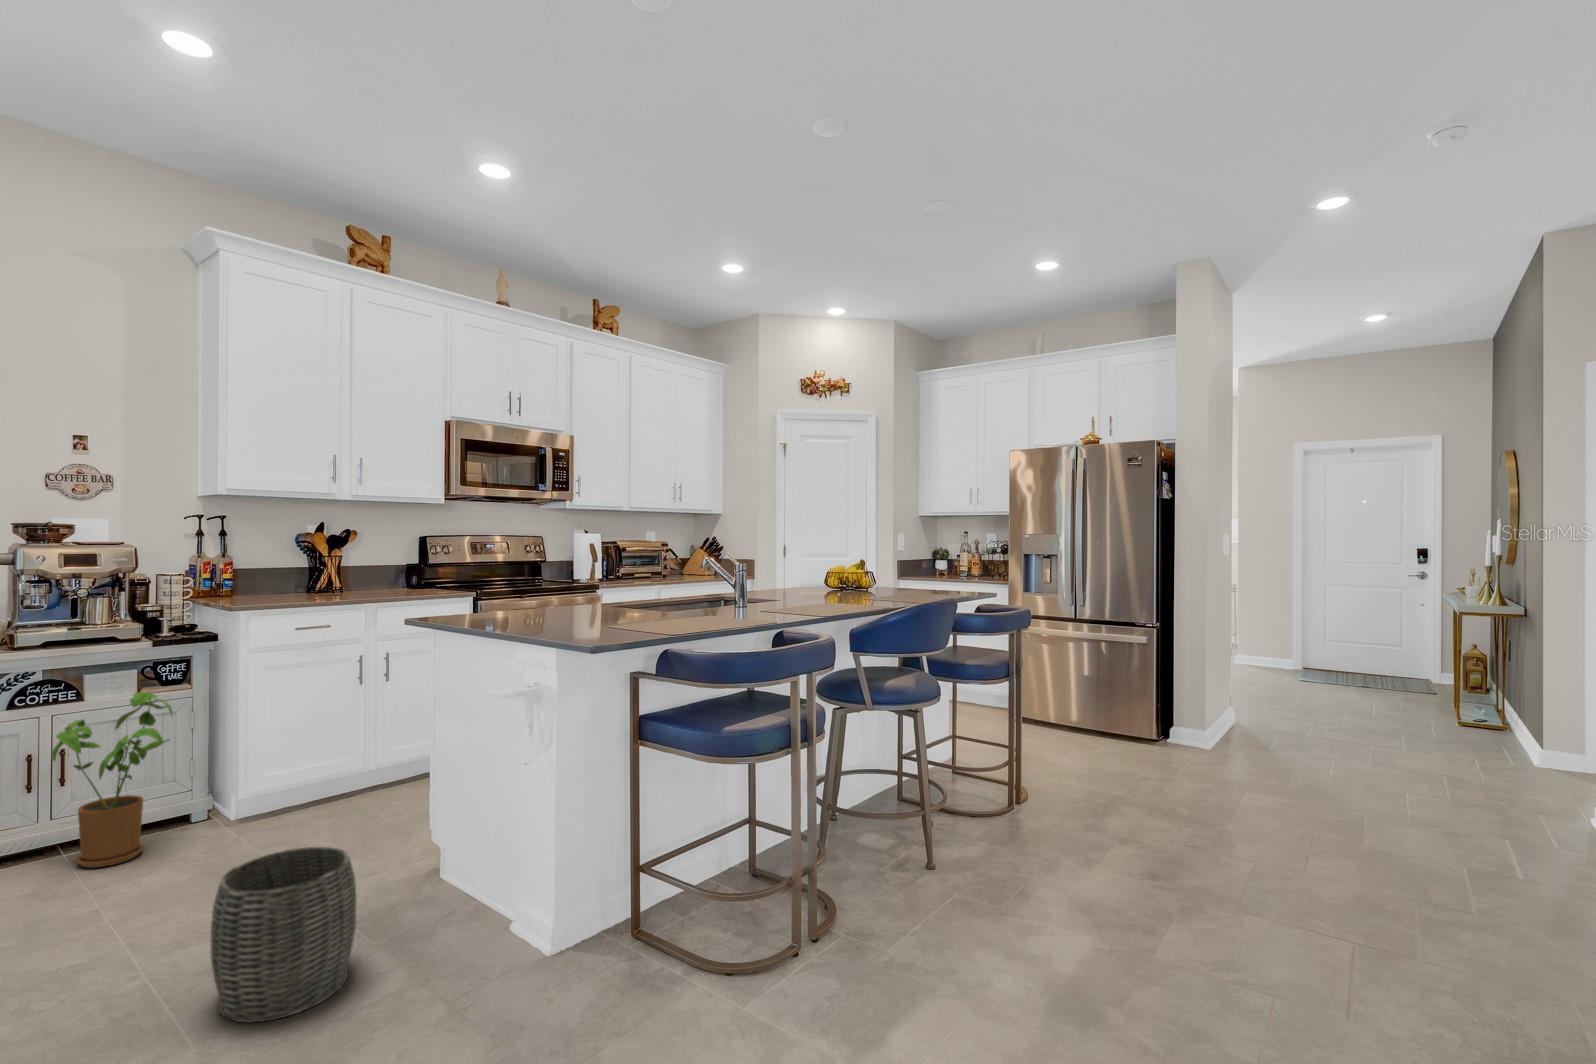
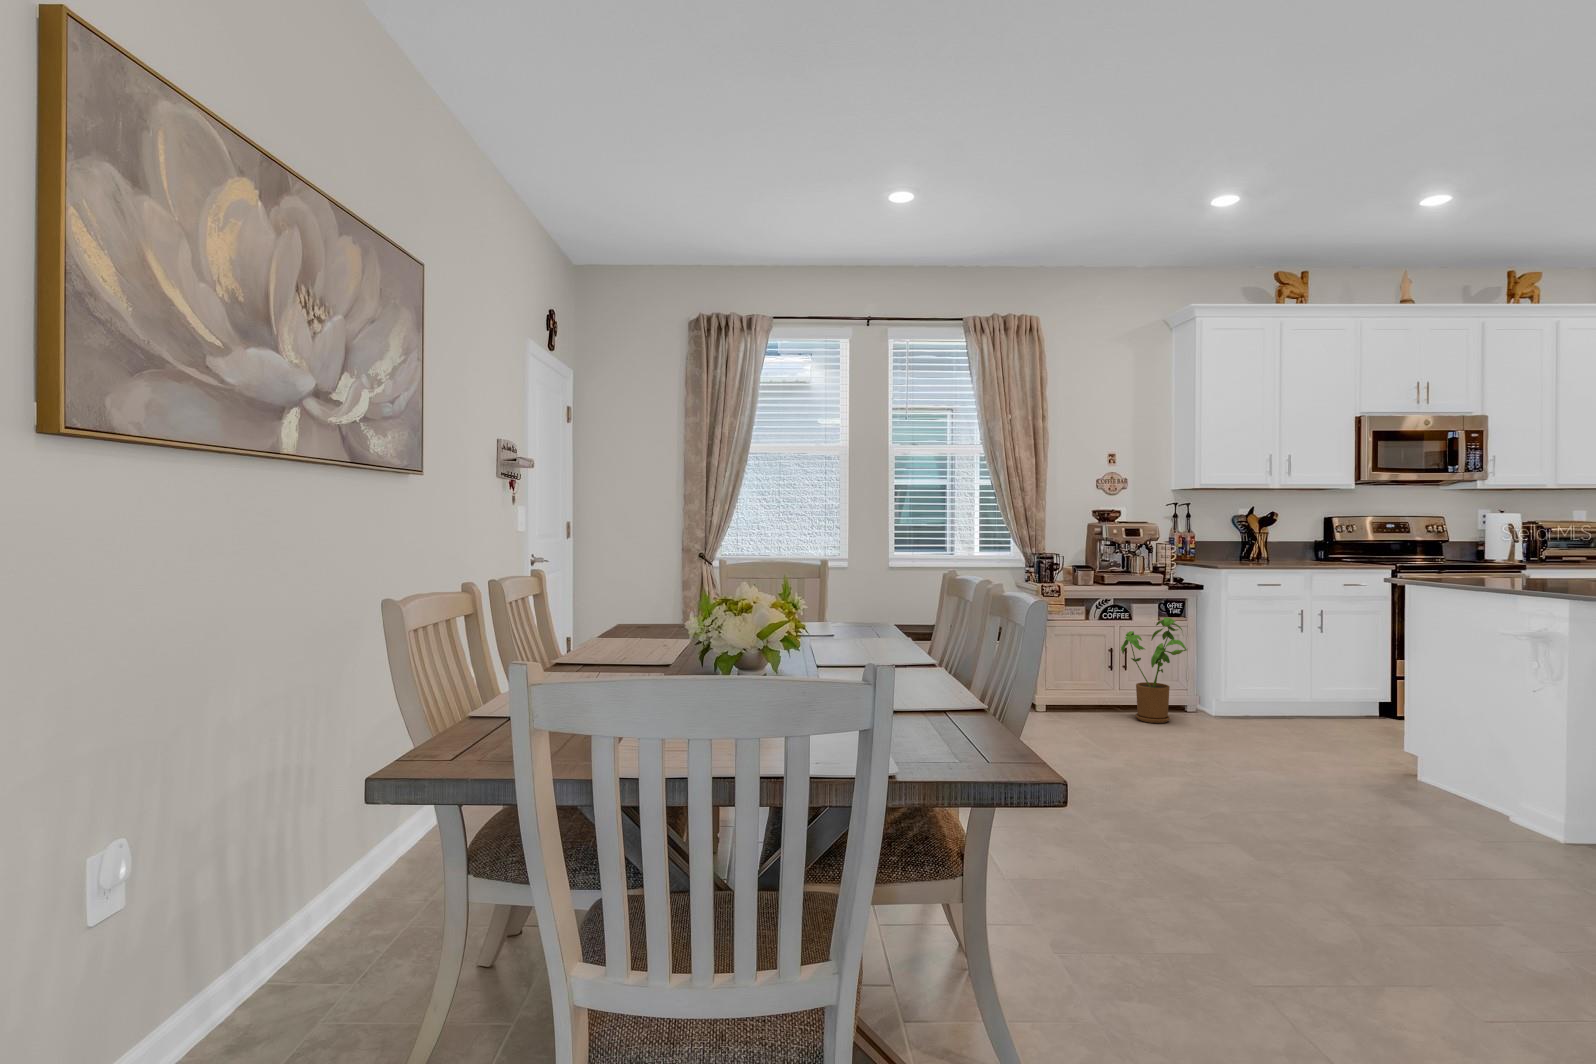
woven basket: present [211,847,356,1022] -> none [1281,717,1373,814]

